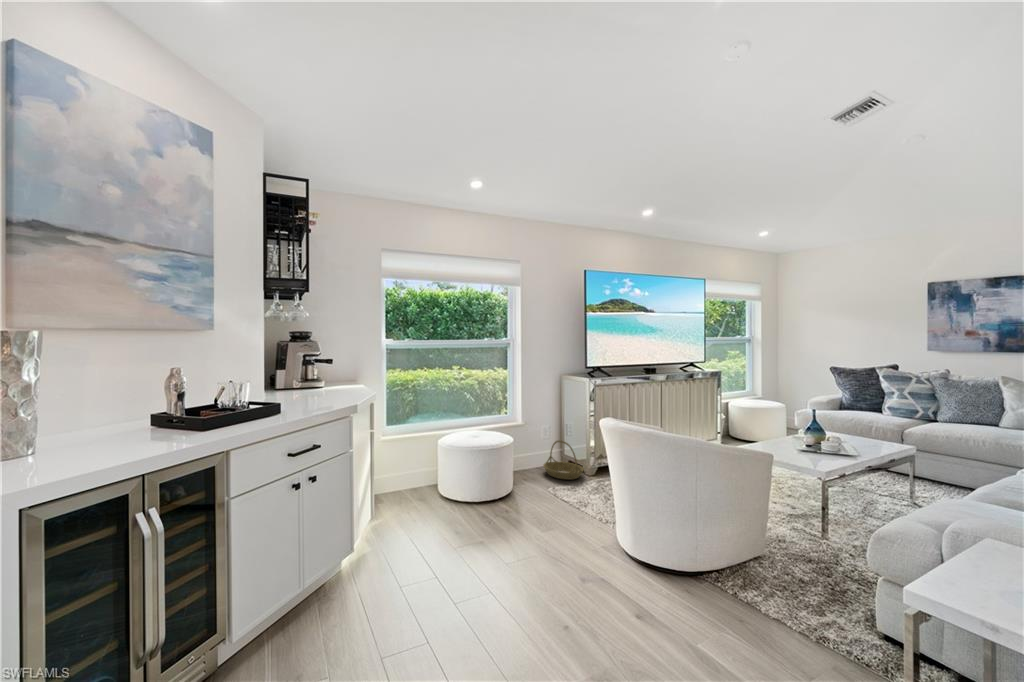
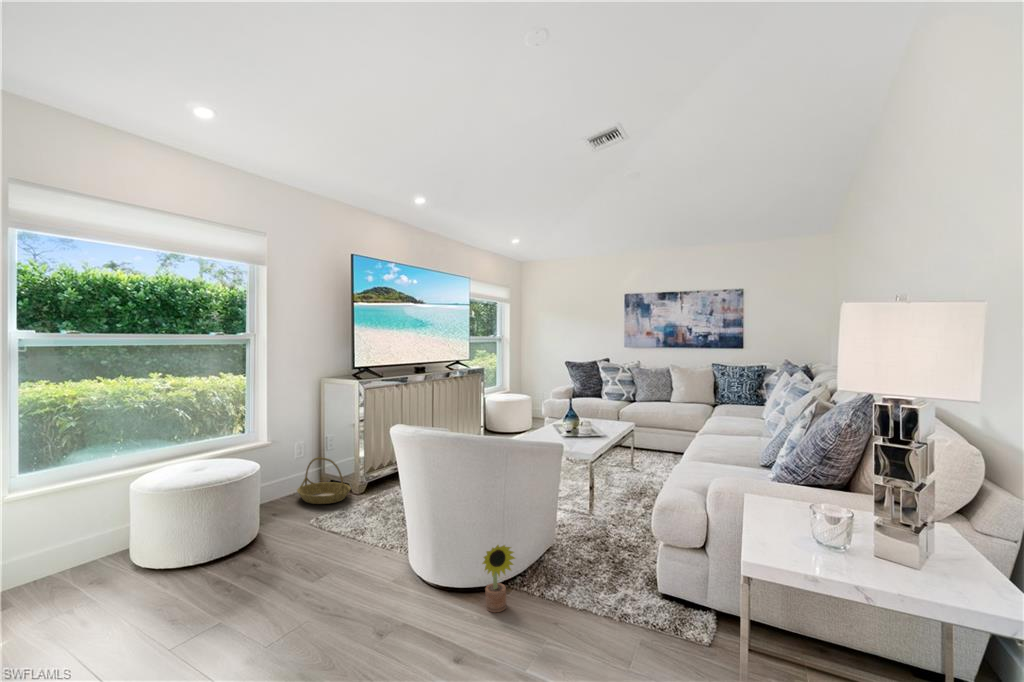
decorative plant: none [668,533,702,595] -> present [482,545,515,612]

